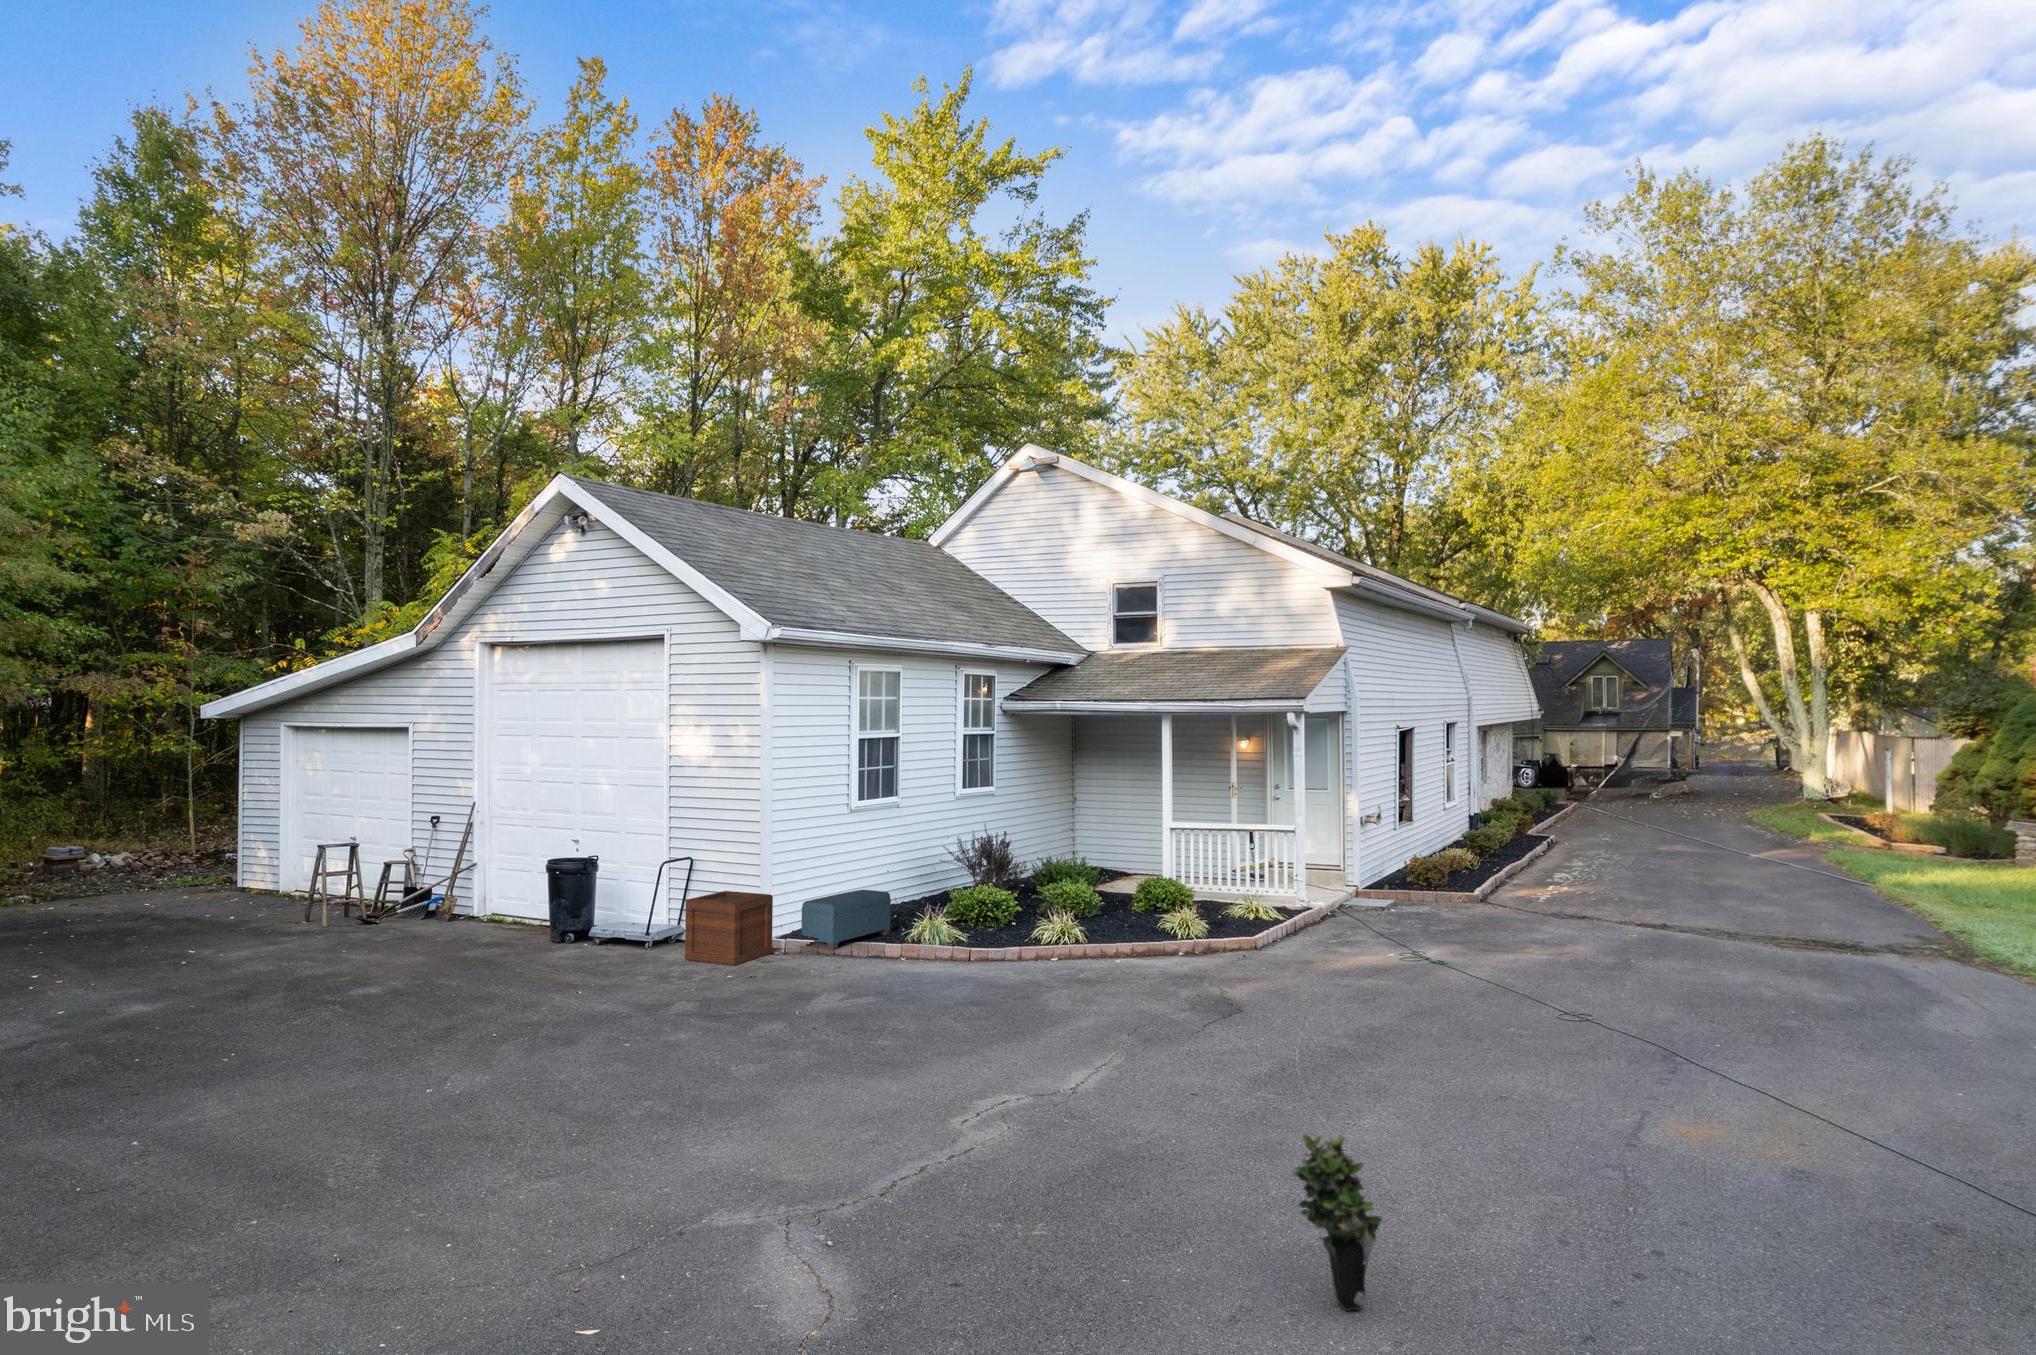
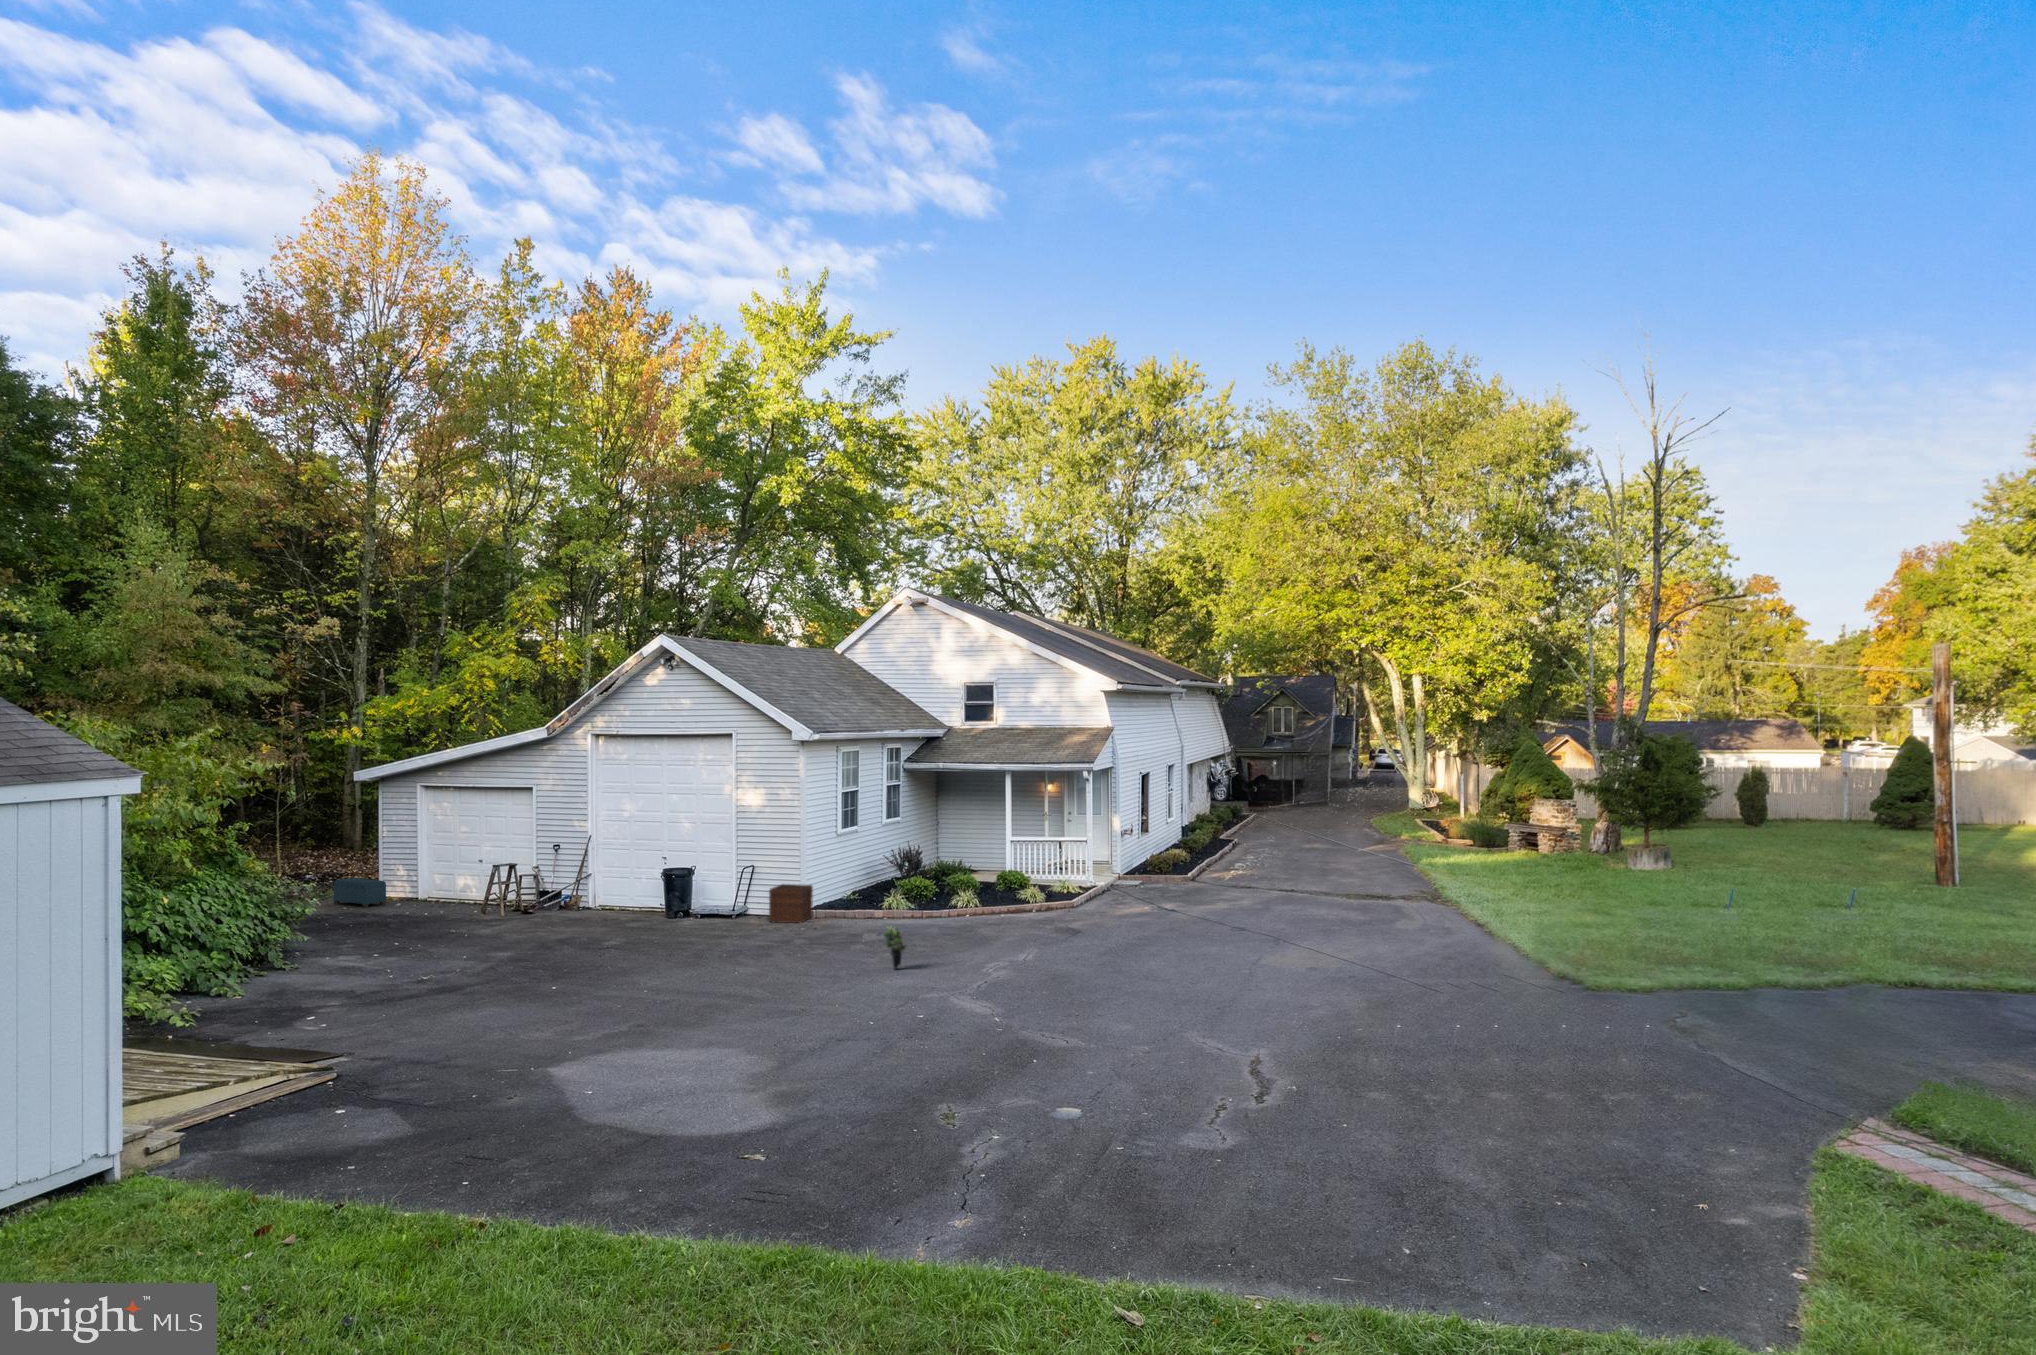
bench: present [801,890,891,950] -> present [334,878,386,907]
potted plant: present [1293,1134,1382,1311] -> present [883,927,906,969]

